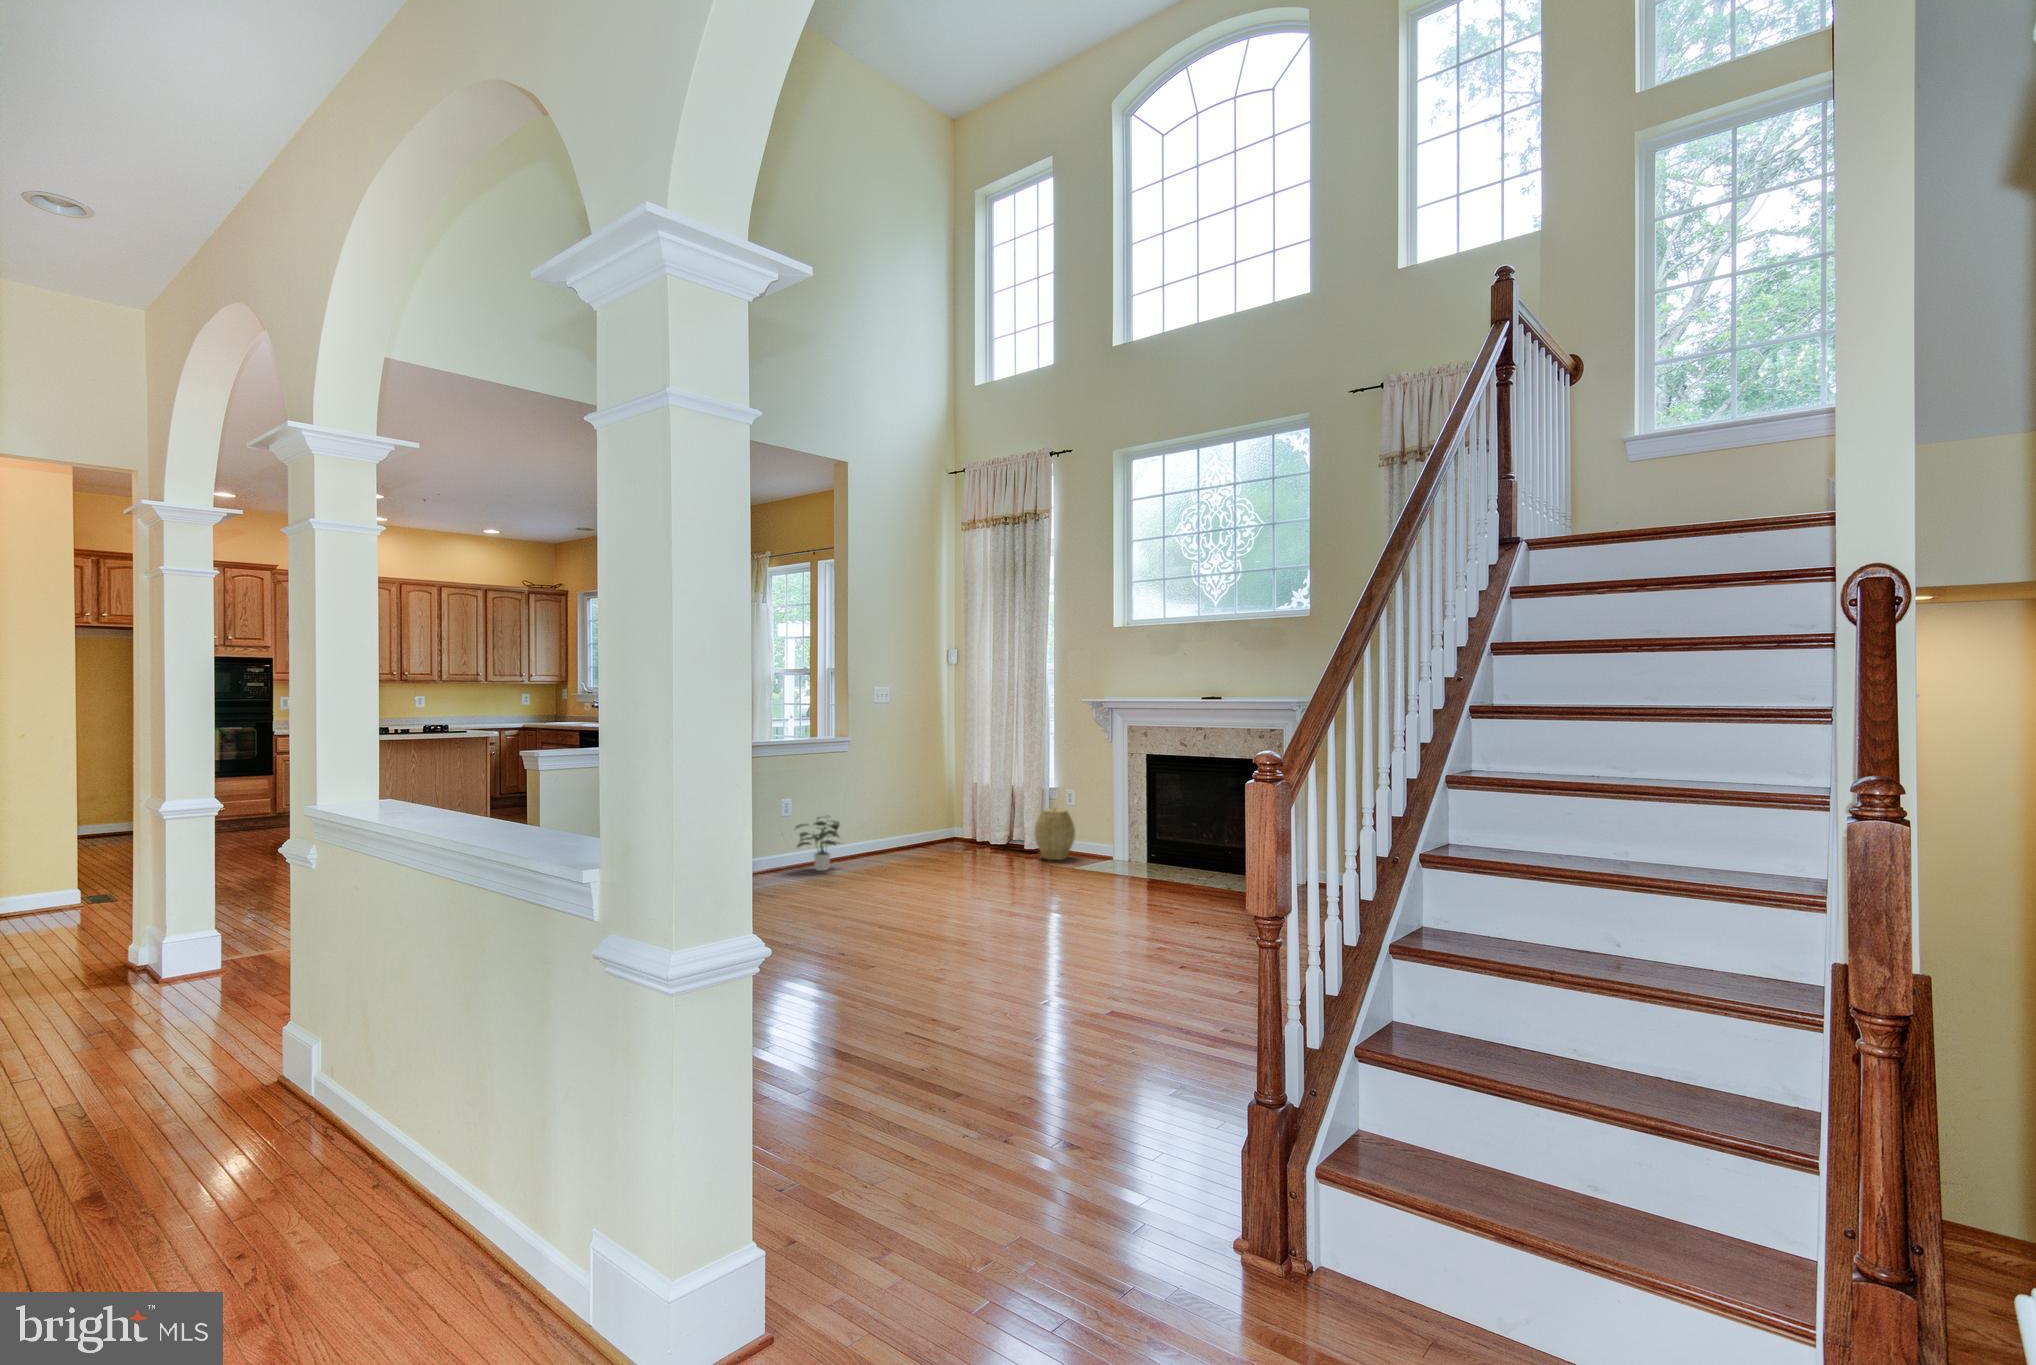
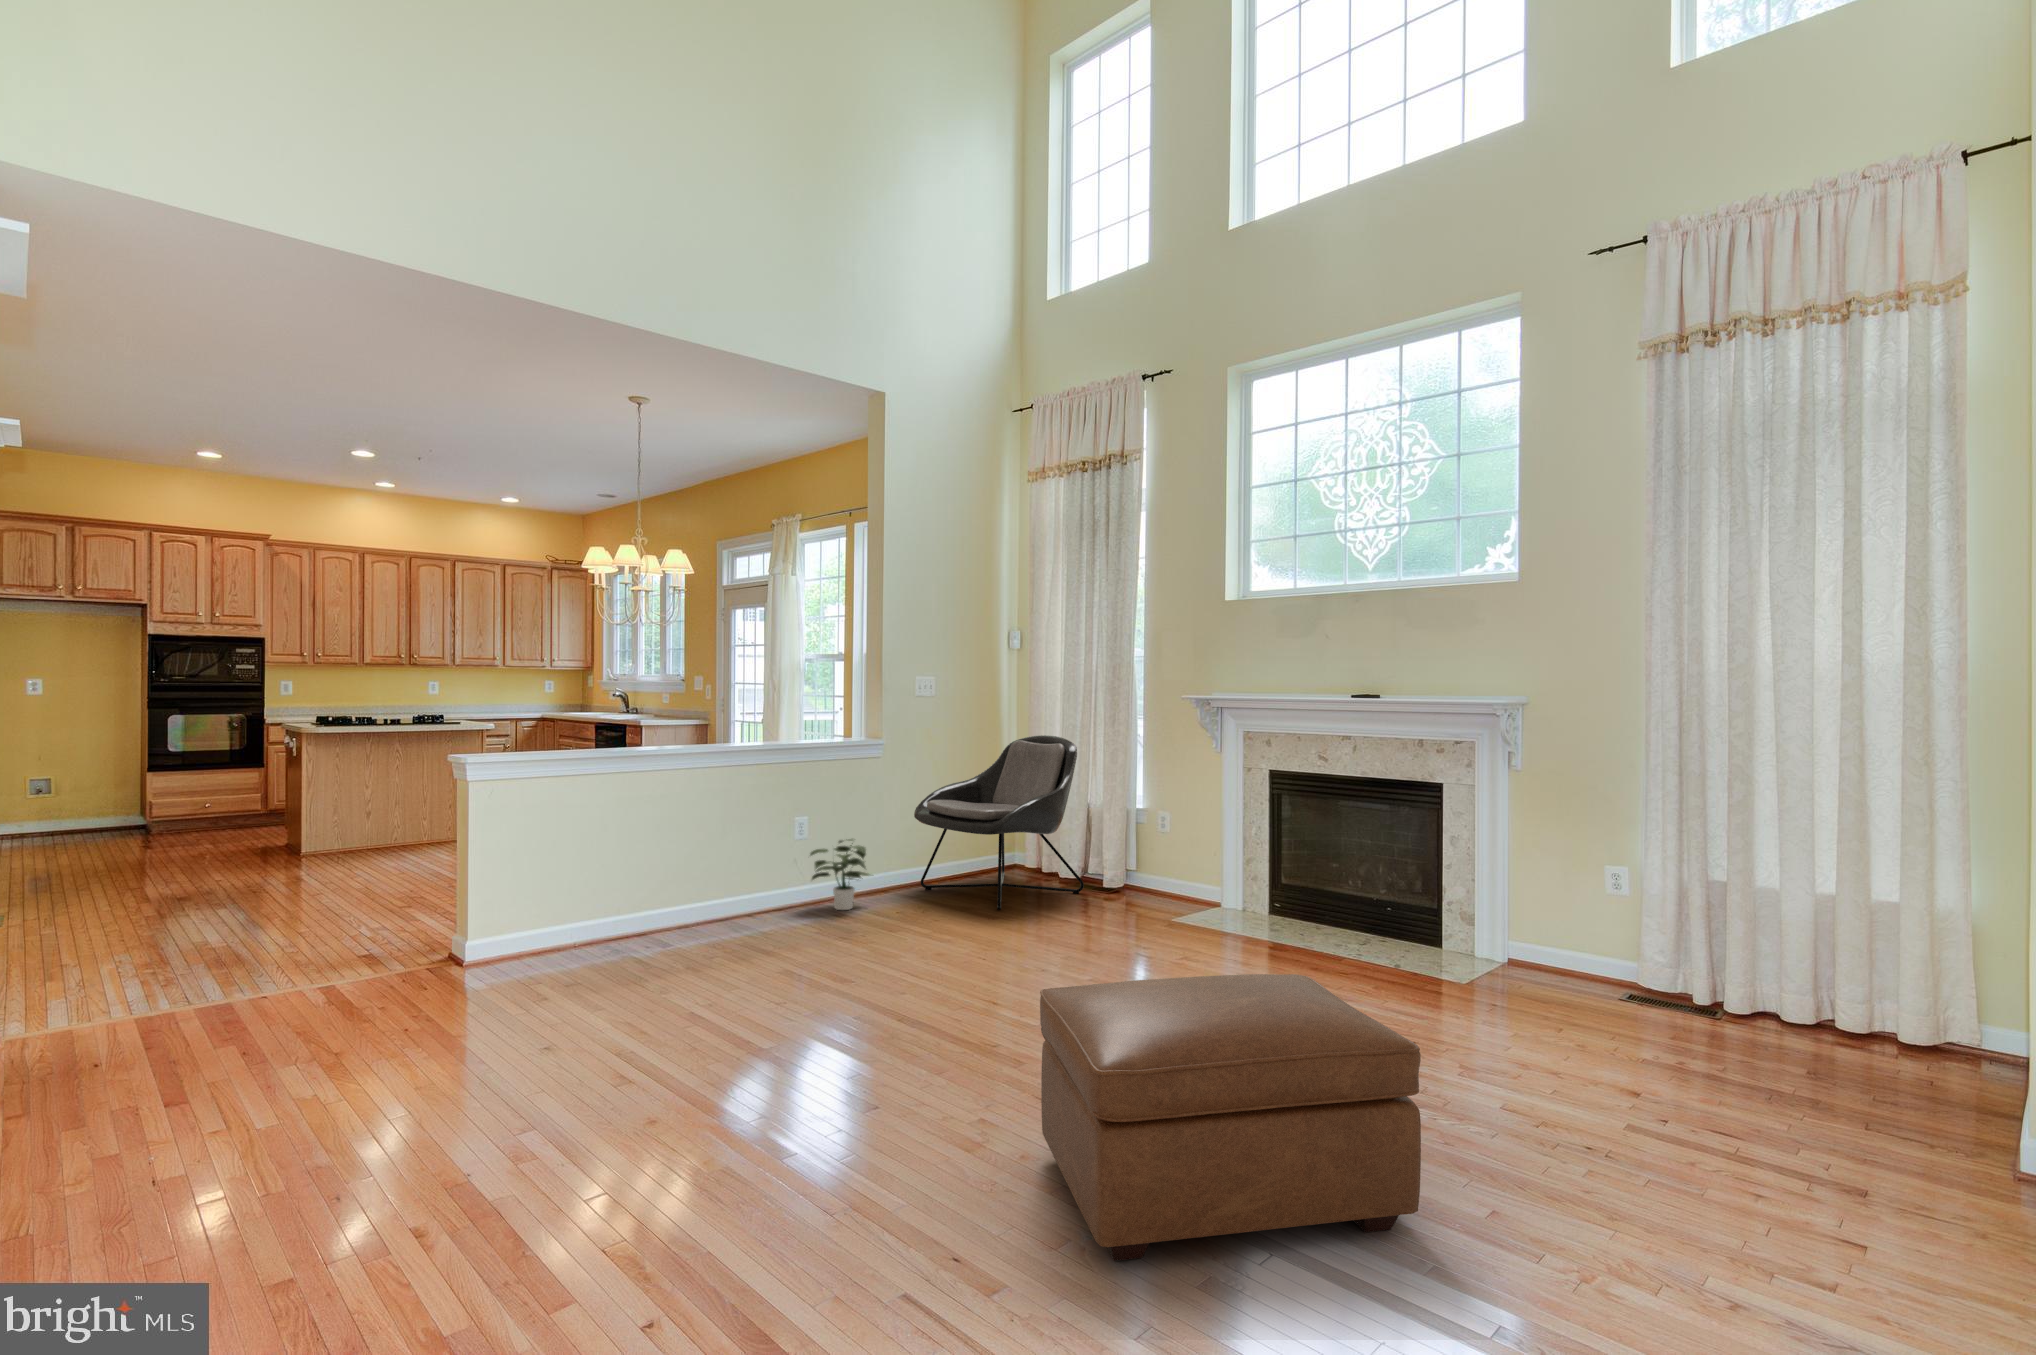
lounge chair: none [874,734,1008,867] -> present [914,735,1084,910]
woven basket: present [1035,808,1075,860] -> none [1118,834,1171,903]
ottoman: none [986,870,1205,1019] -> present [1040,974,1421,1261]

